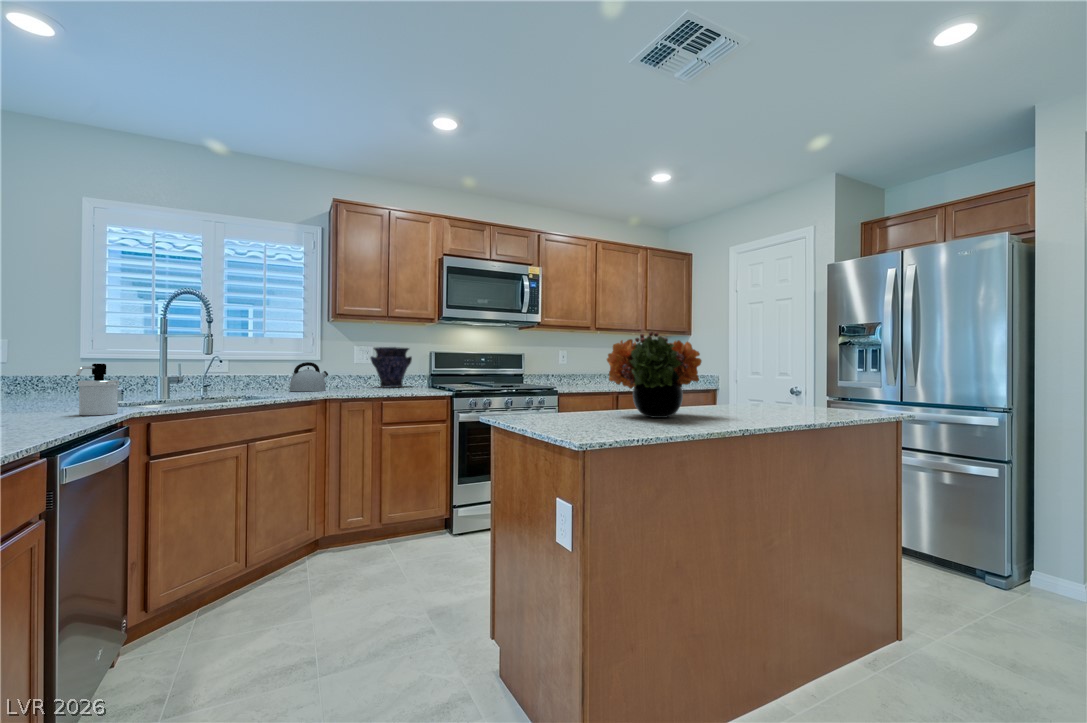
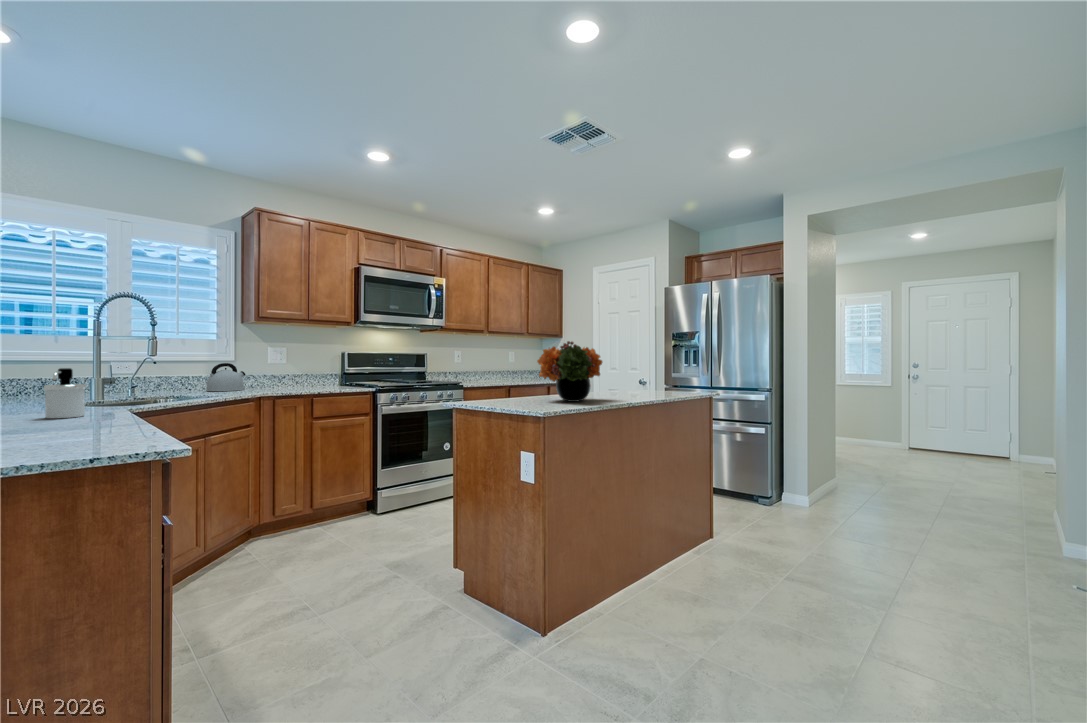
vase: present [371,347,412,388] -> none [285,348,326,386]

